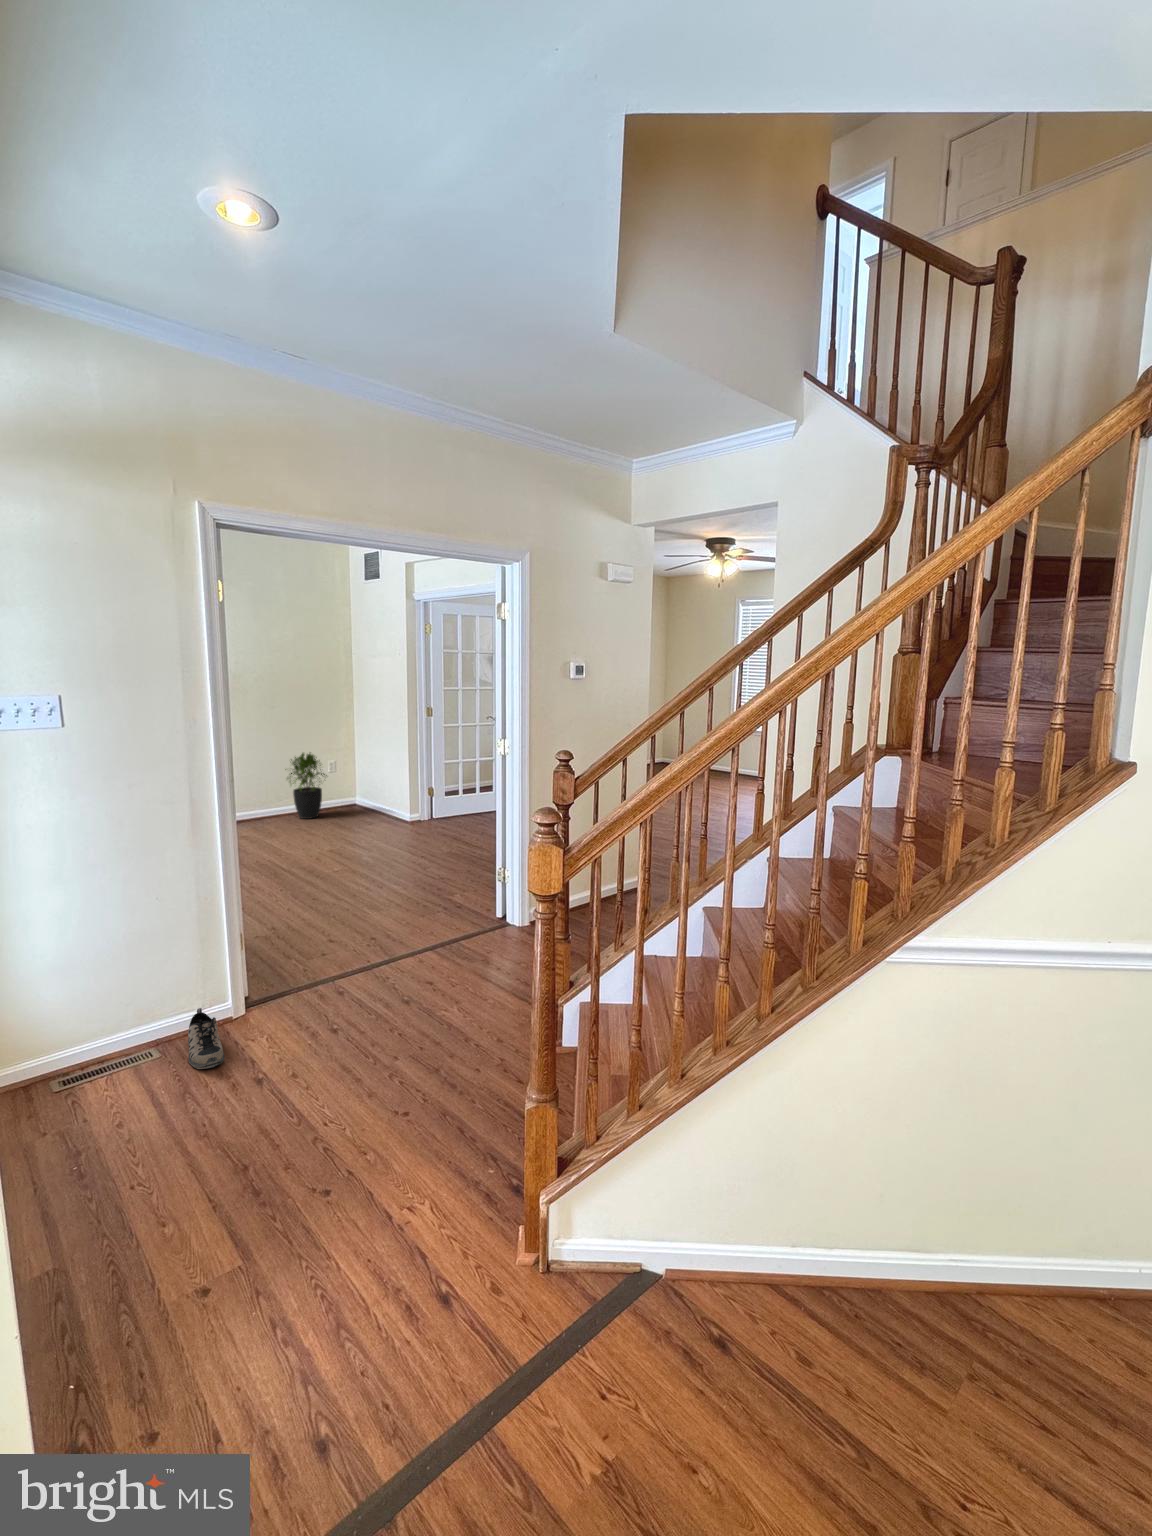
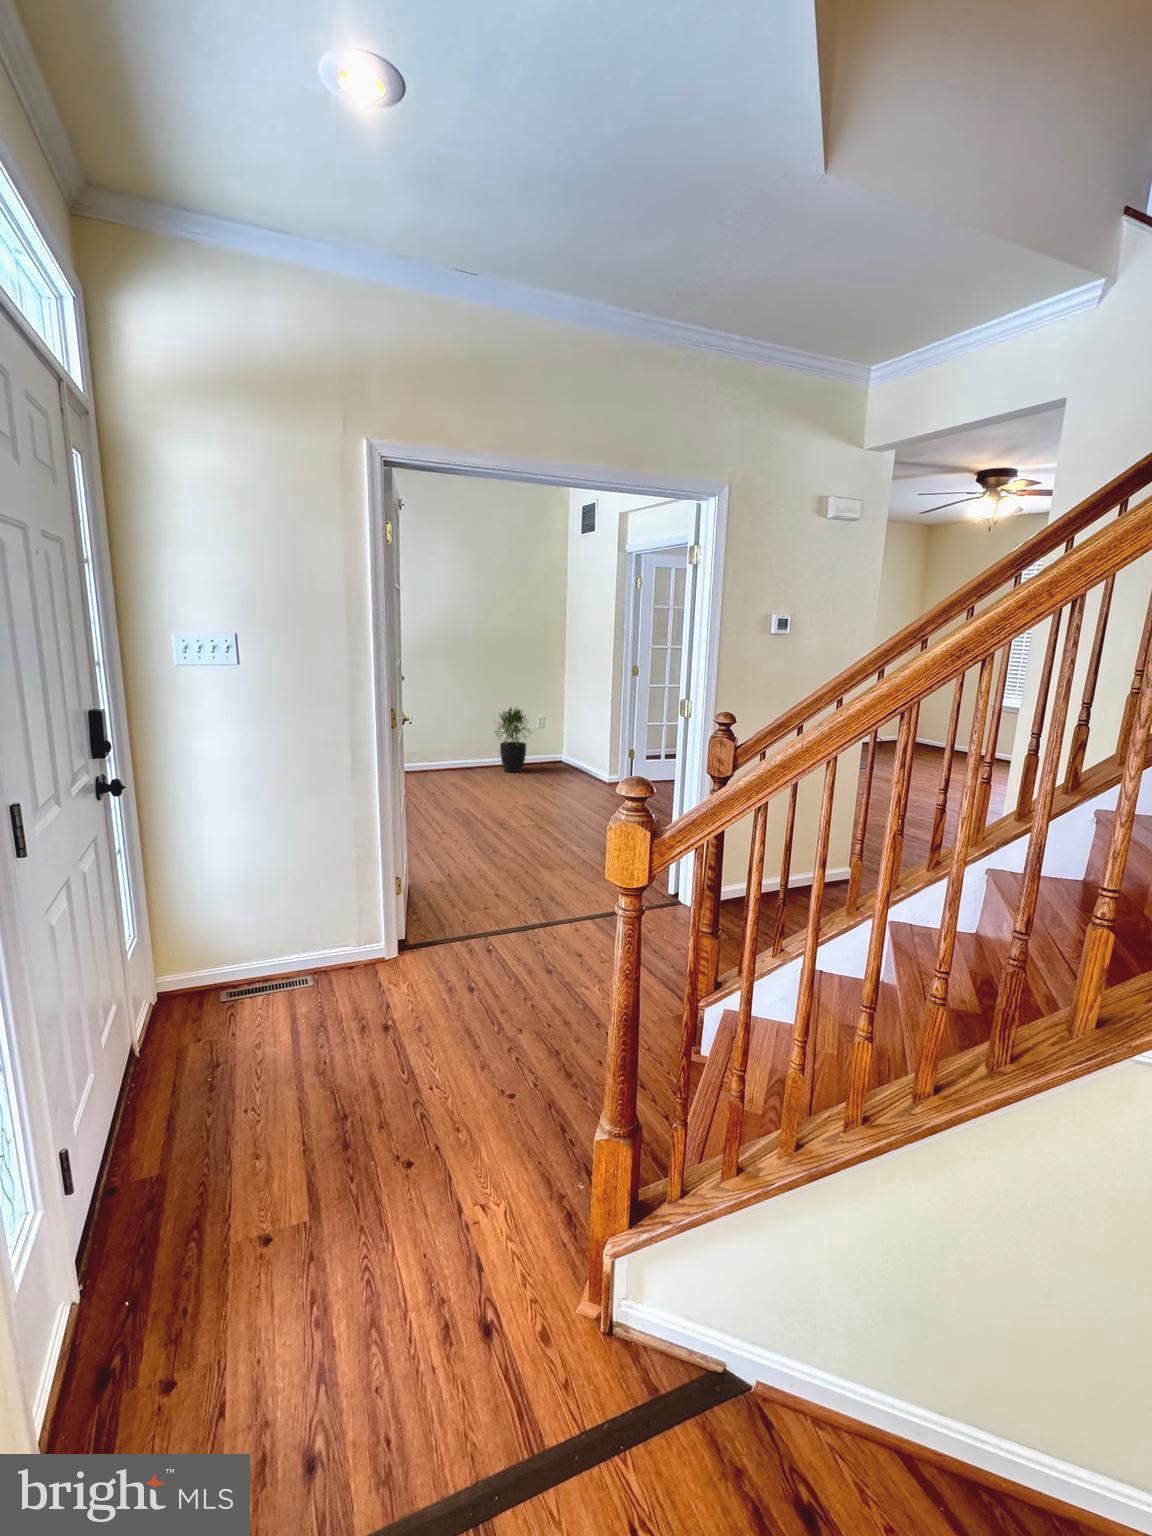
shoe: present [188,1008,224,1069] -> none [334,944,365,1005]

